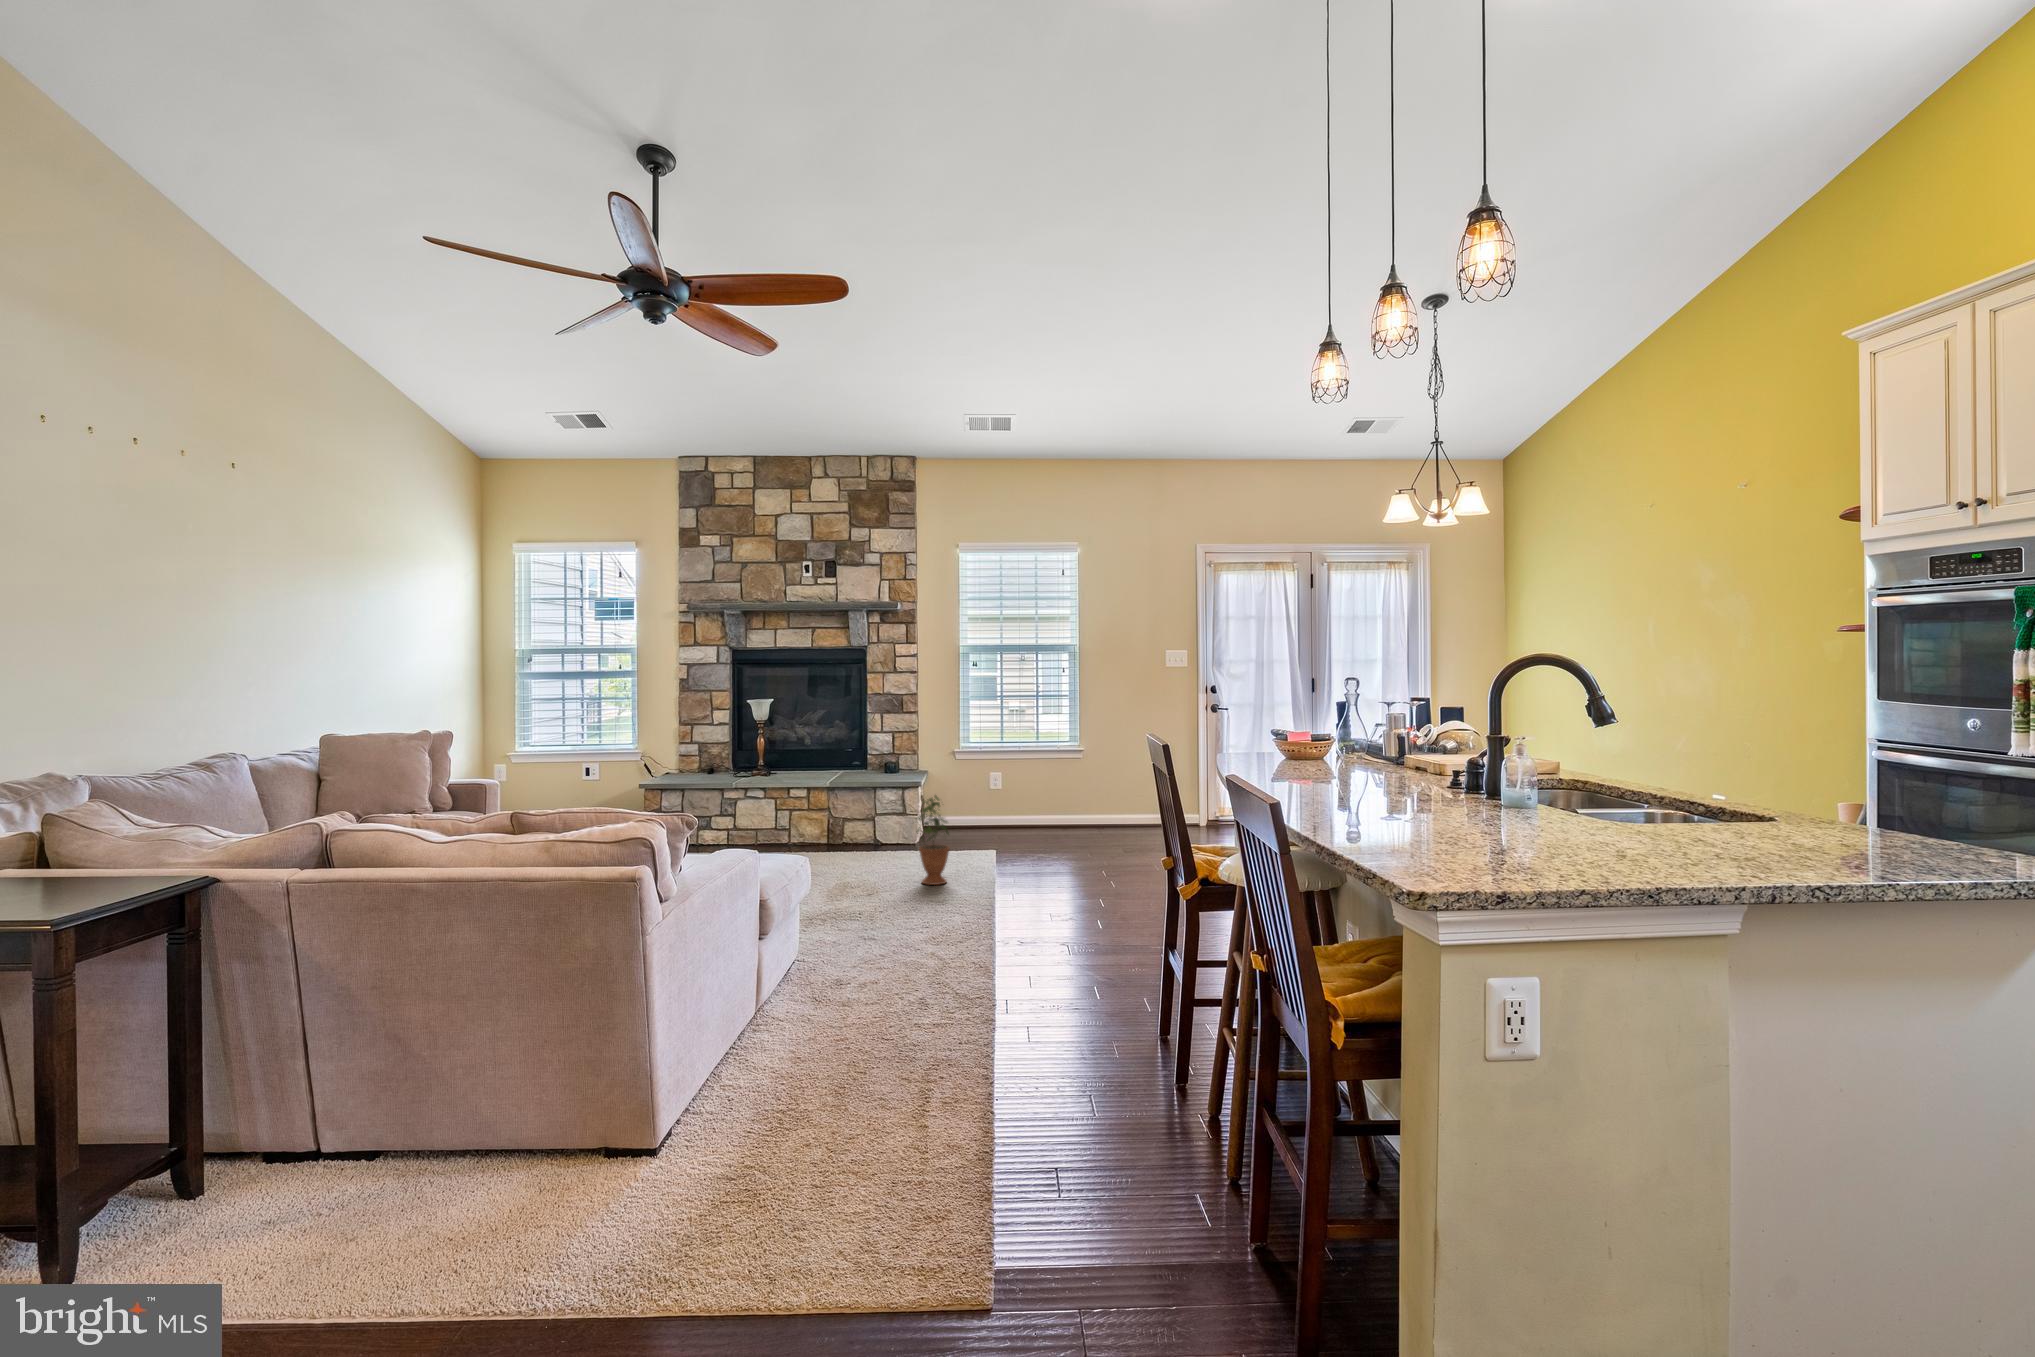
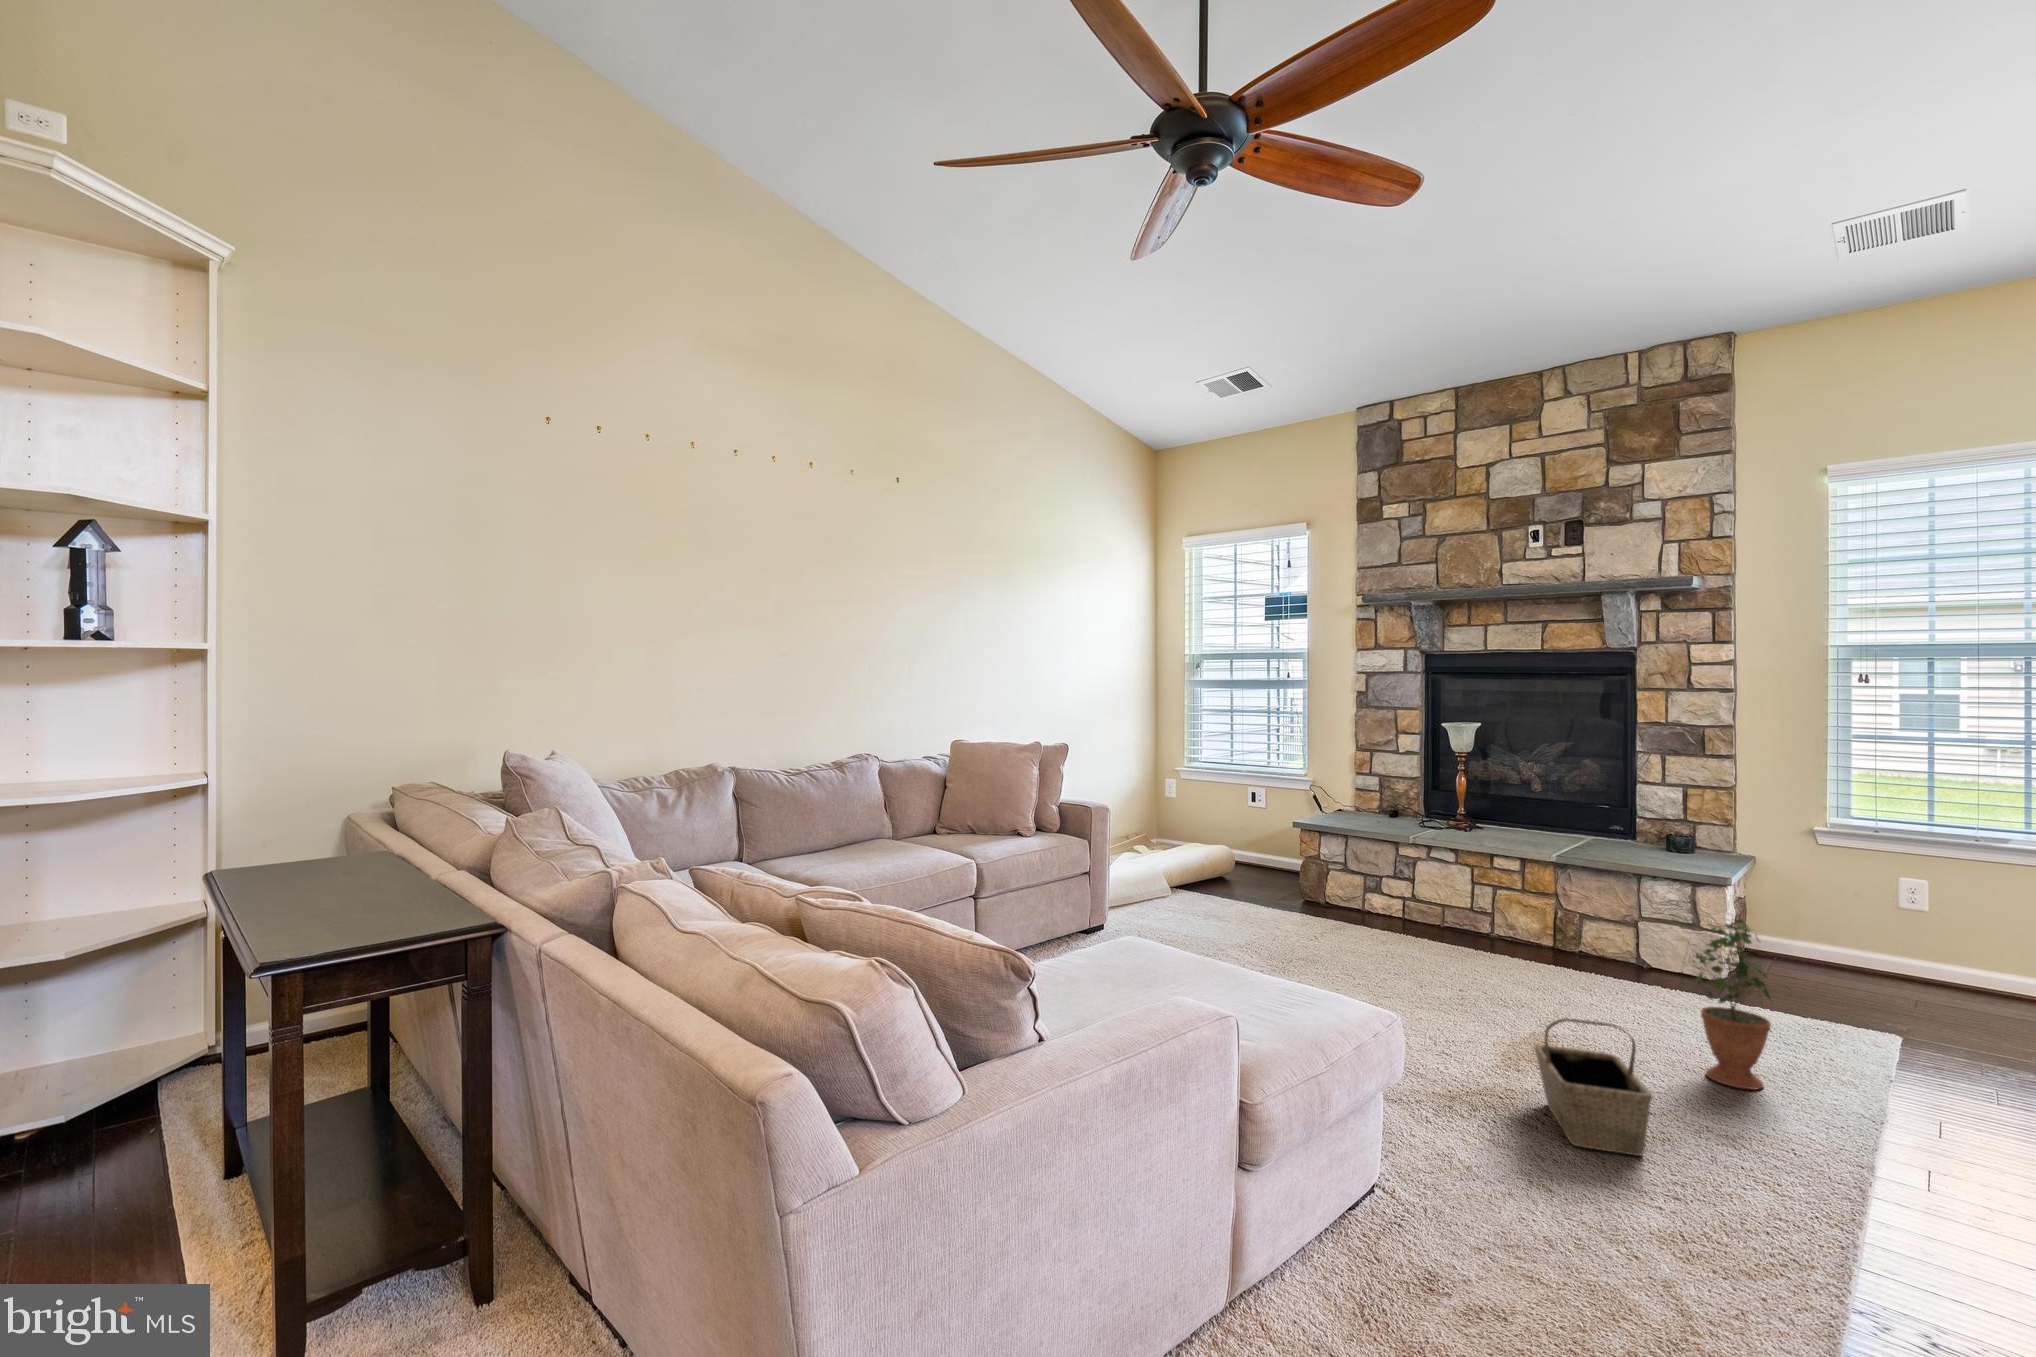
basket: none [846,855,908,924] -> present [1535,1018,1652,1156]

